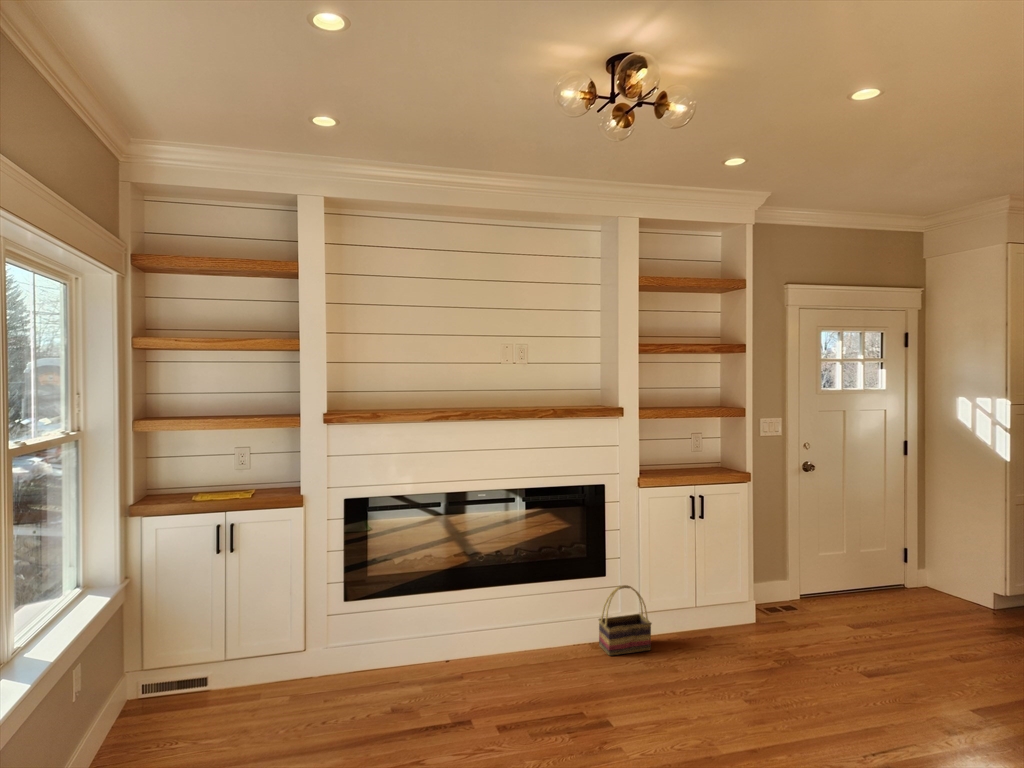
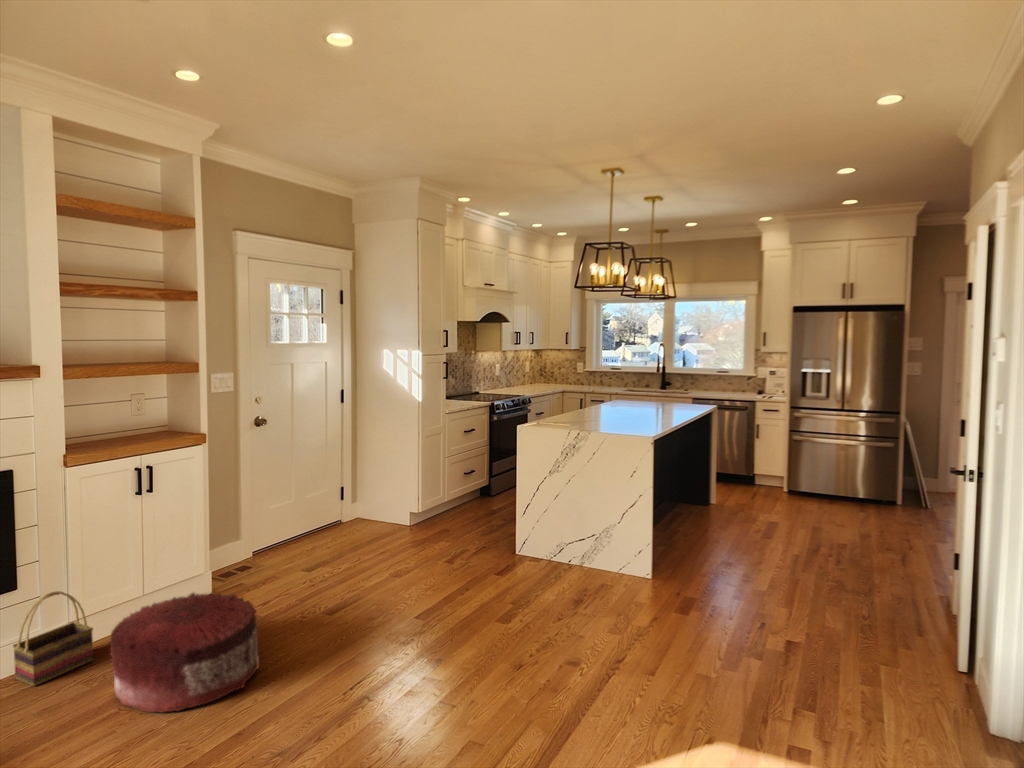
pouf: none [658,615,784,721] -> present [110,593,259,712]

